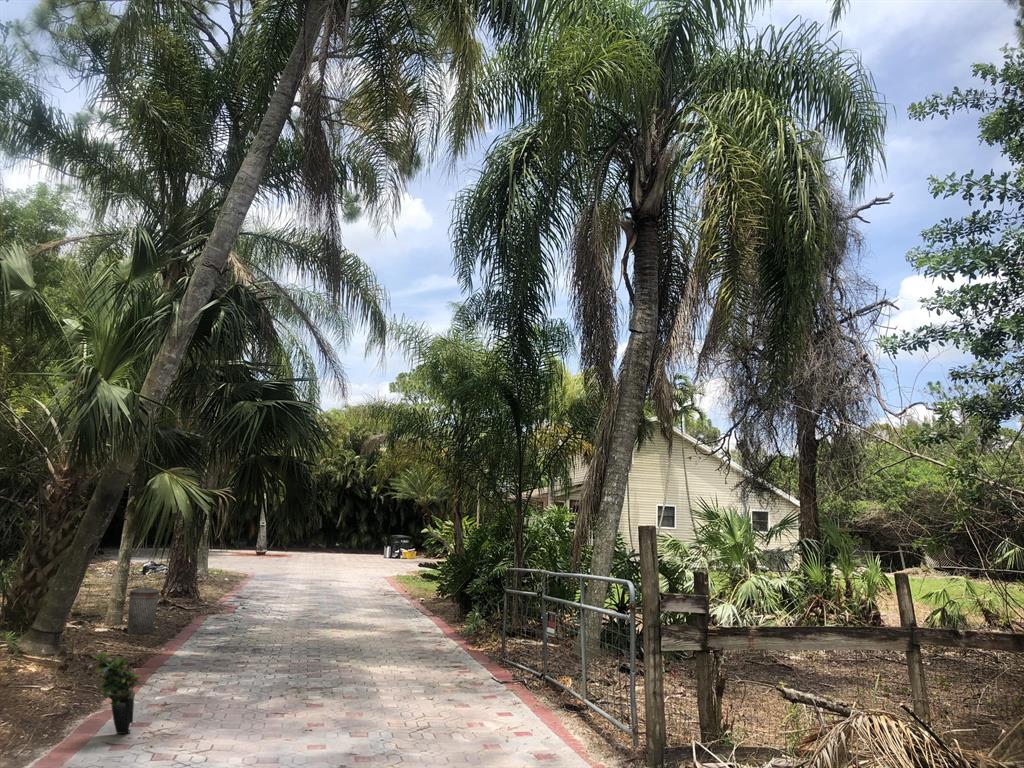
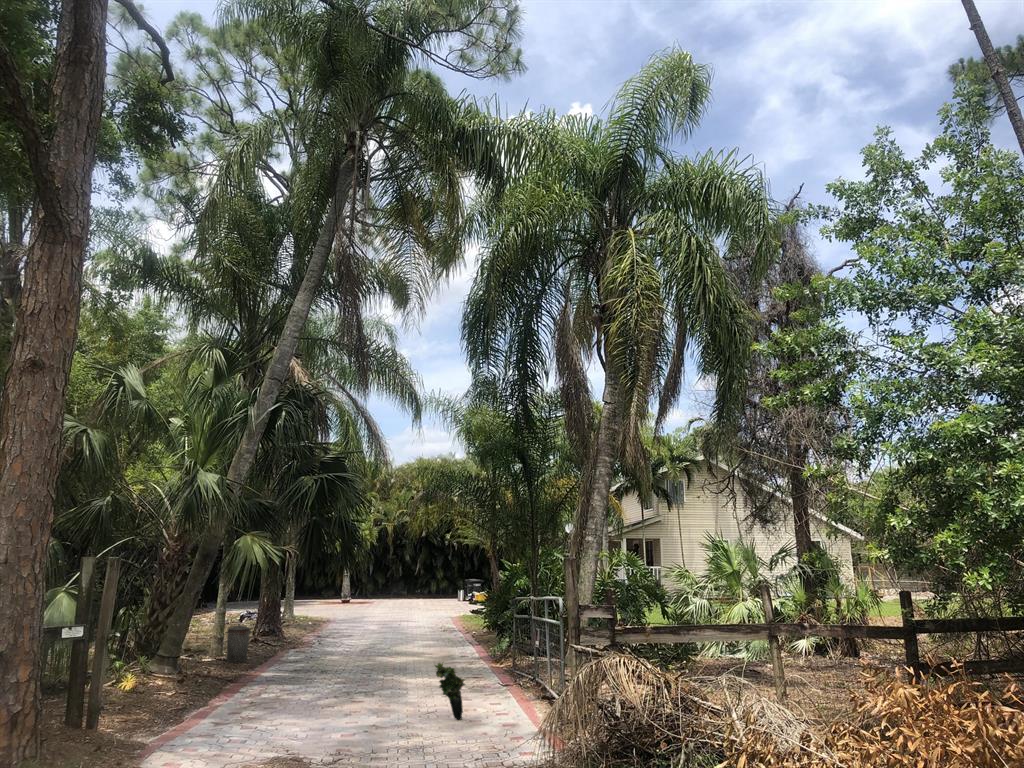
potted plant: present [92,652,141,734] -> present [435,663,465,719]

